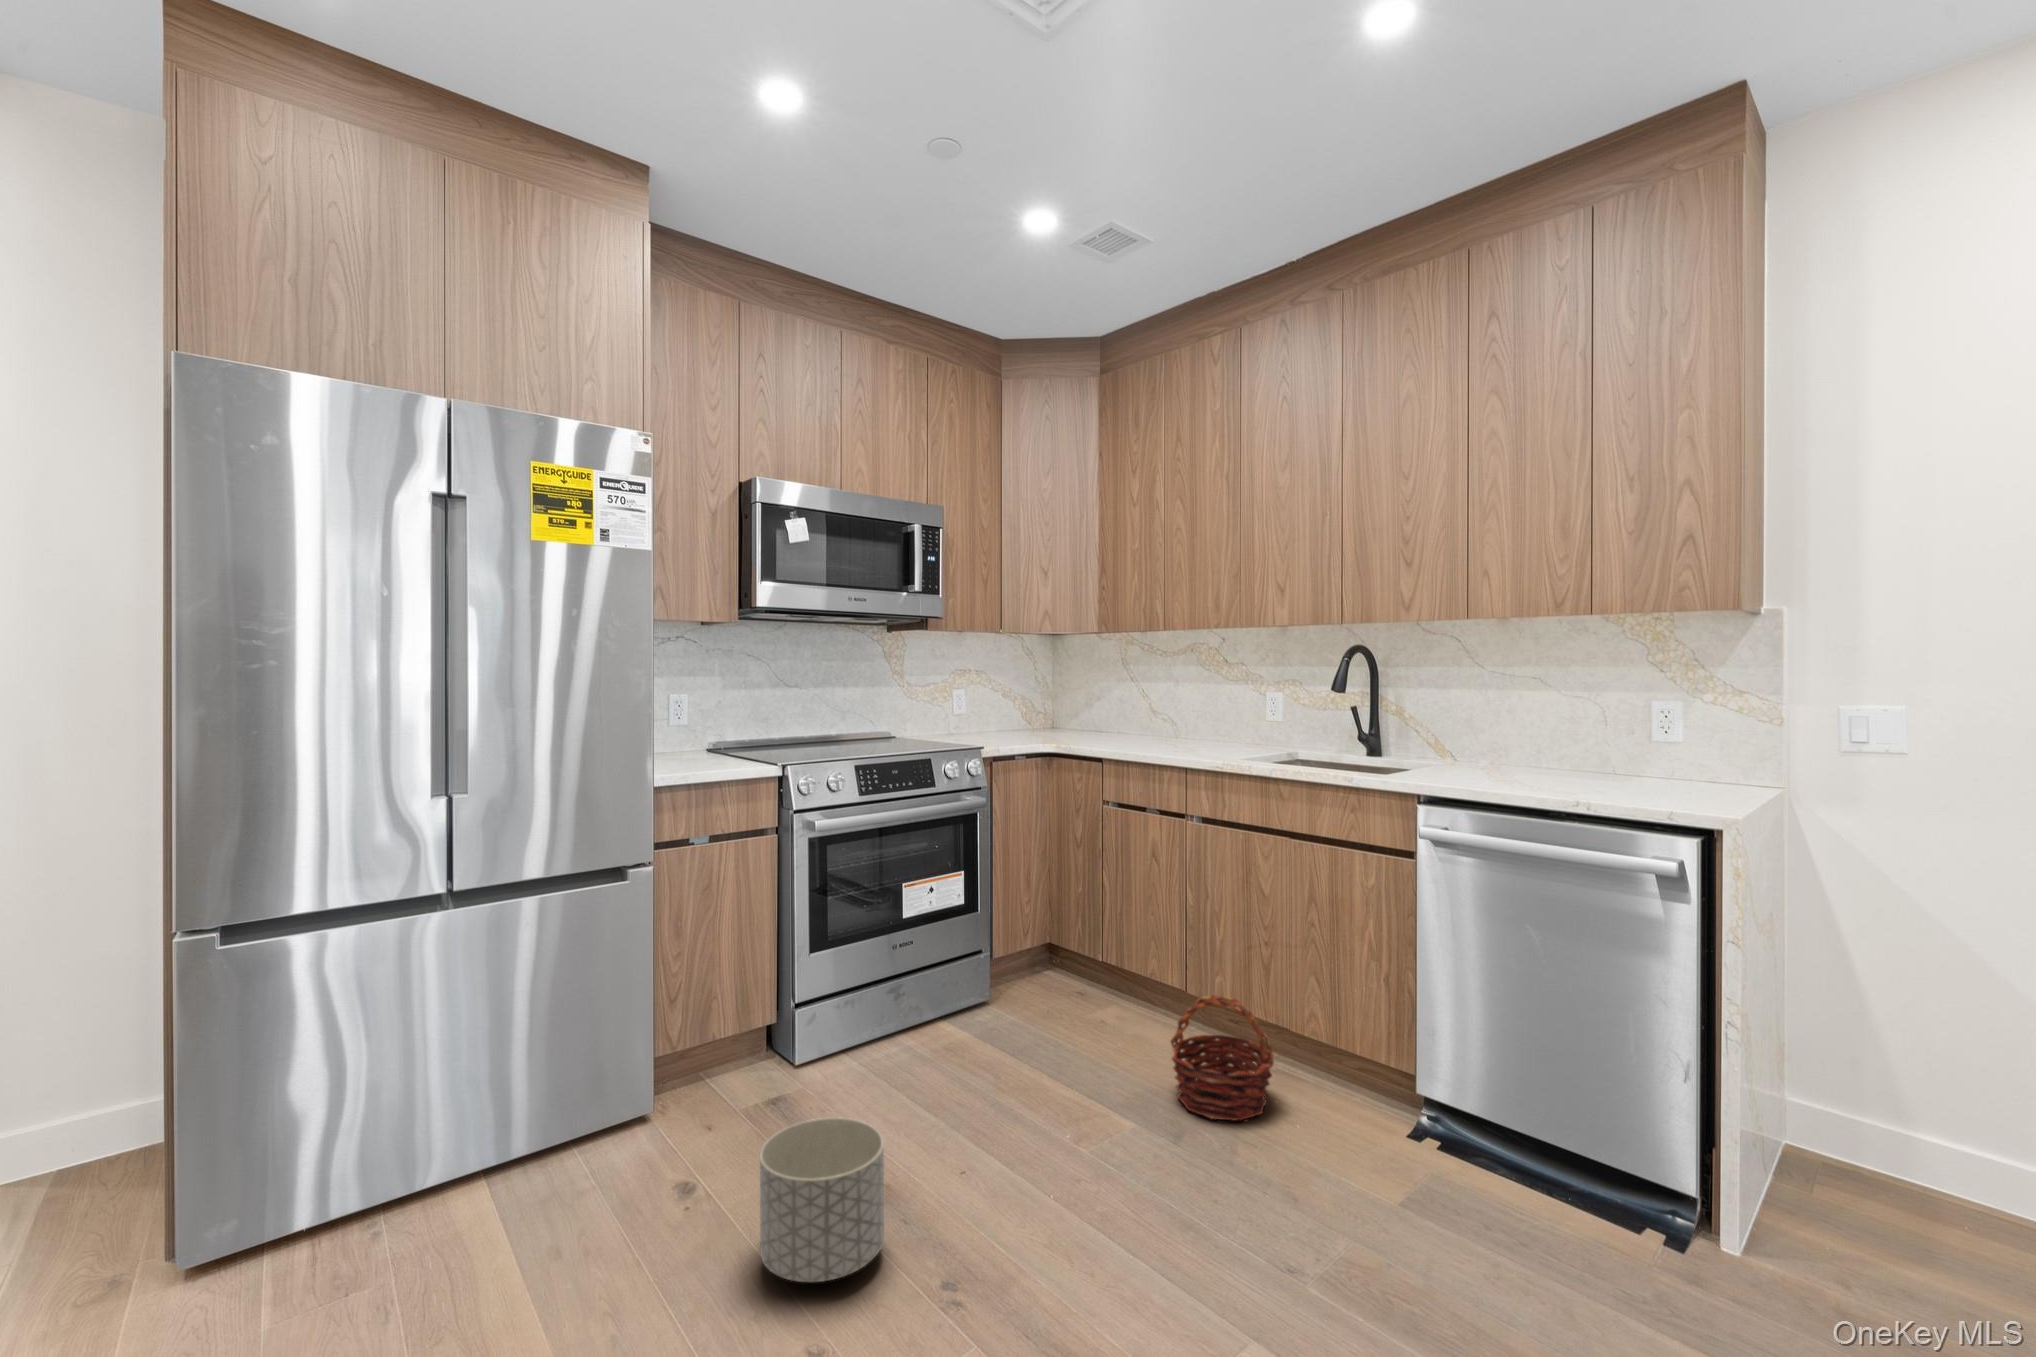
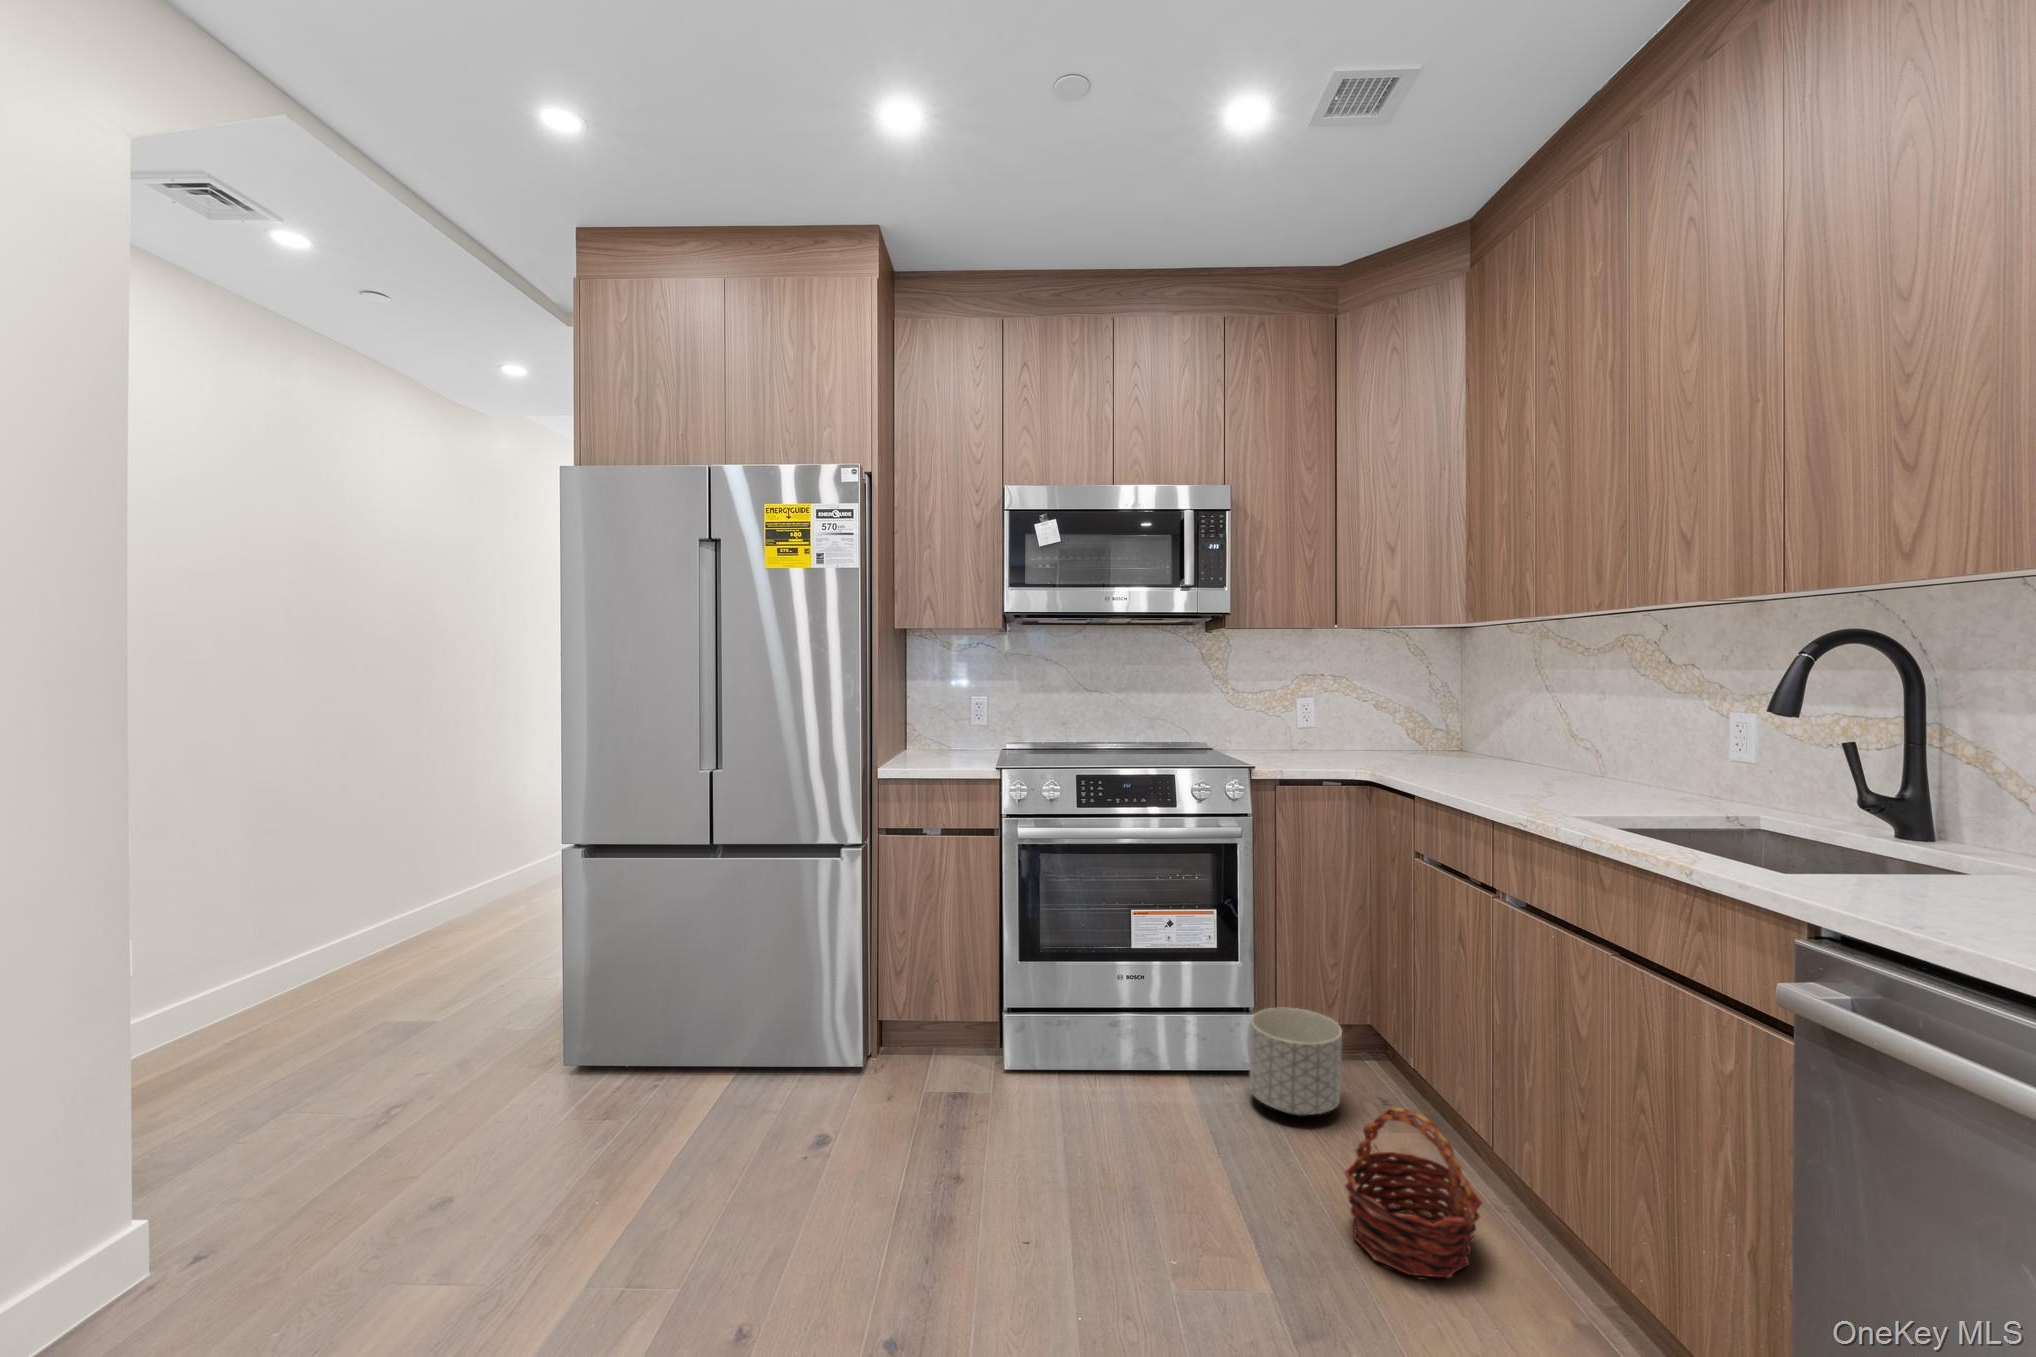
planter: present [760,1117,884,1282] -> present [1249,1008,1342,1116]

